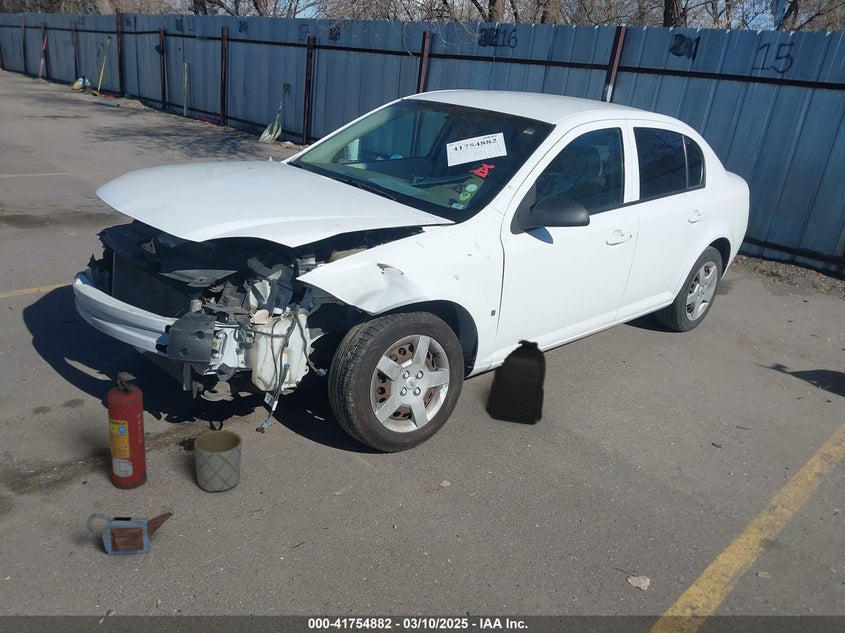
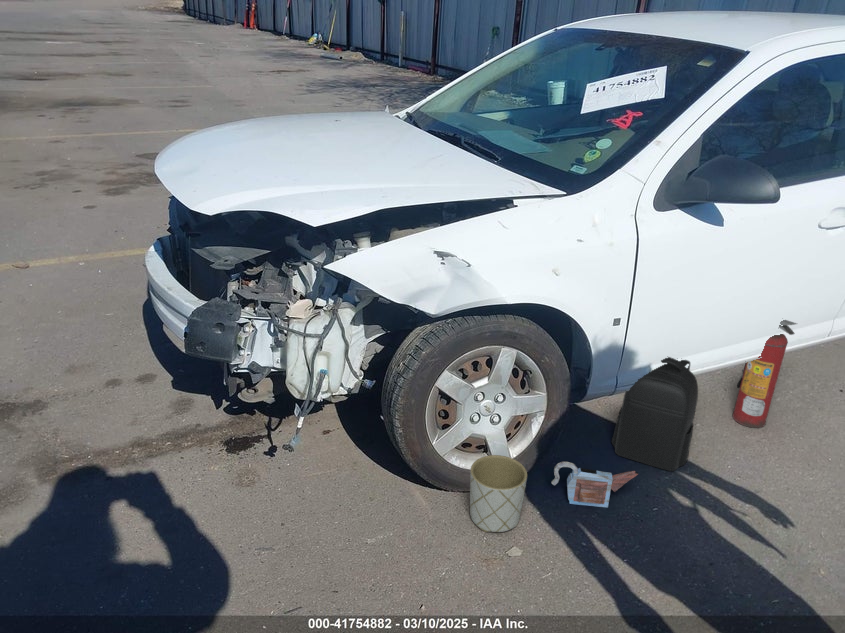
fire extinguisher: present [107,372,147,489] -> present [732,320,797,428]
planter: present [194,430,242,492] -> present [470,455,527,532]
watering can: present [86,512,173,555] -> present [552,462,638,507]

